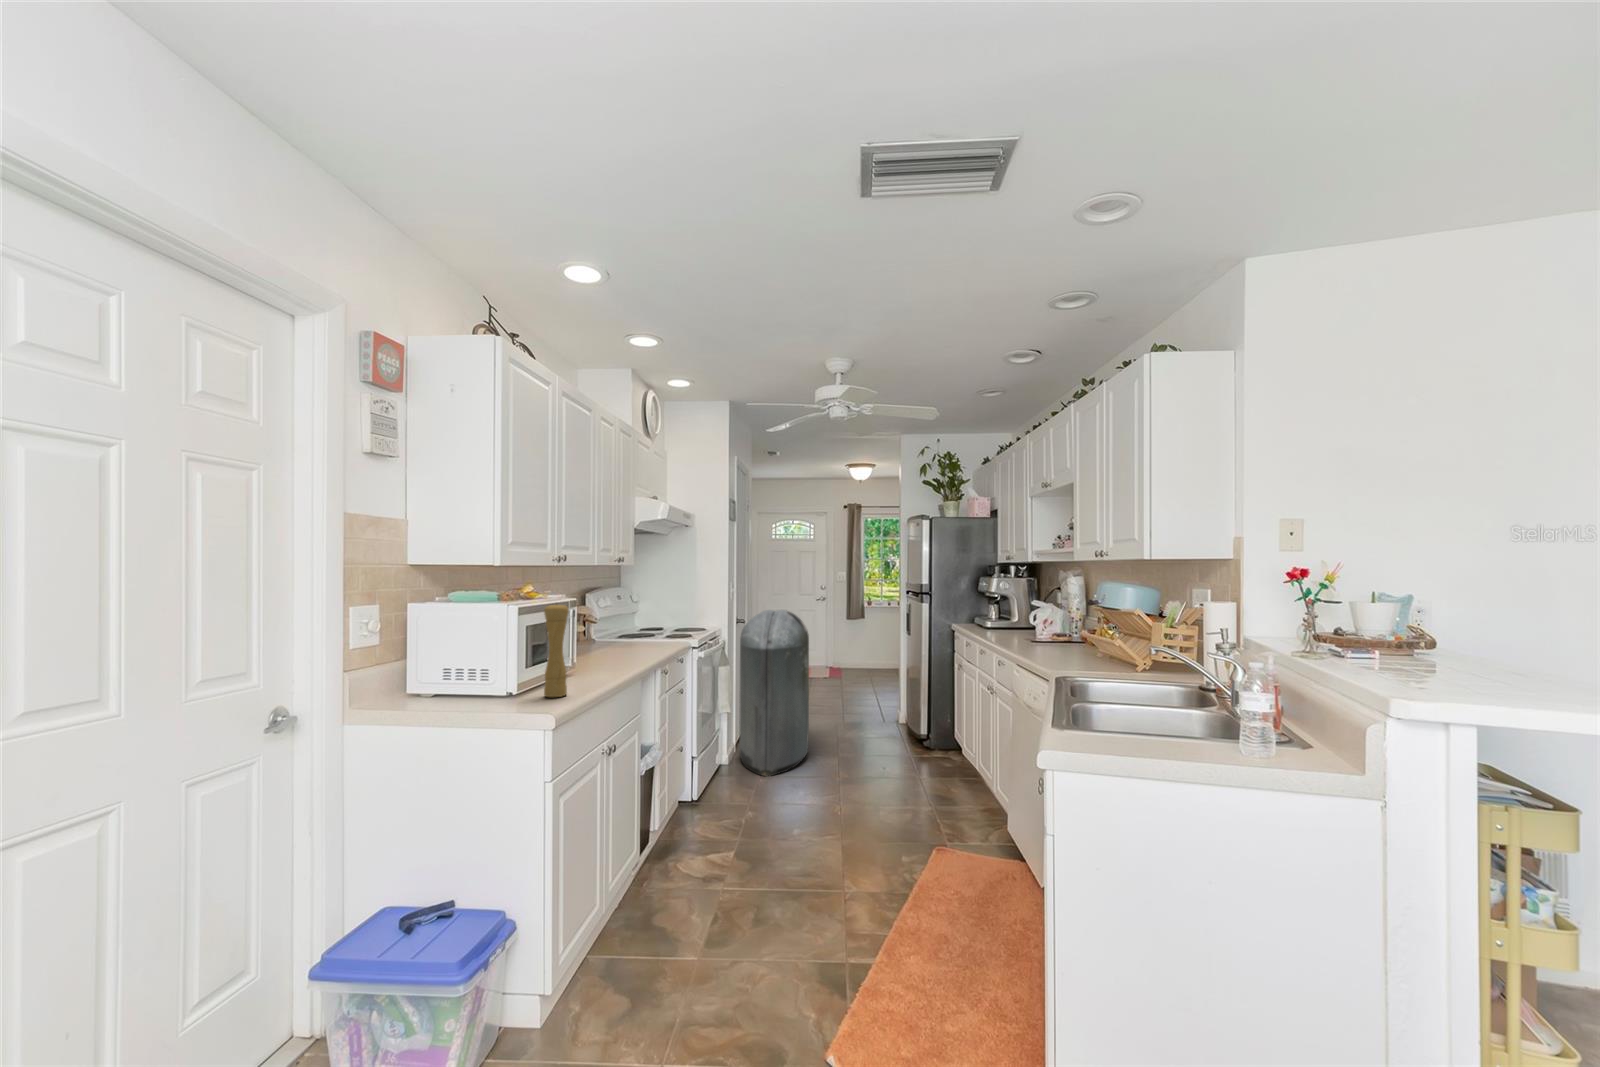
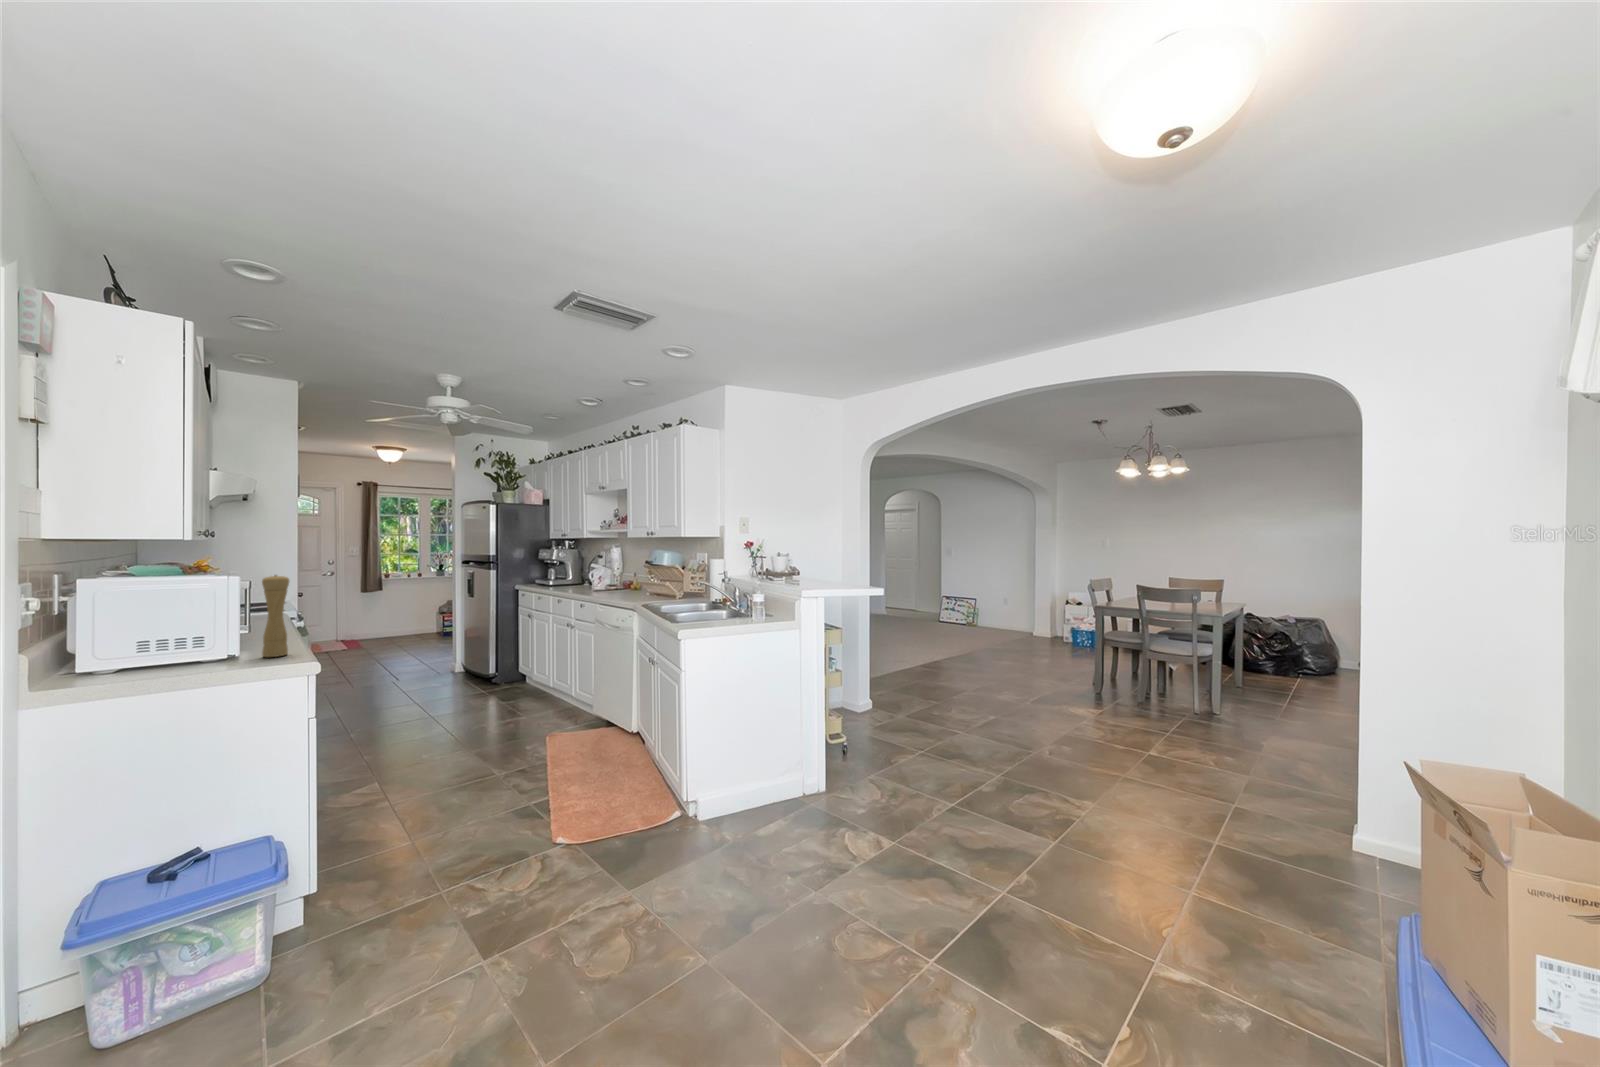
trash can: present [739,610,809,776] -> none [306,582,387,733]

